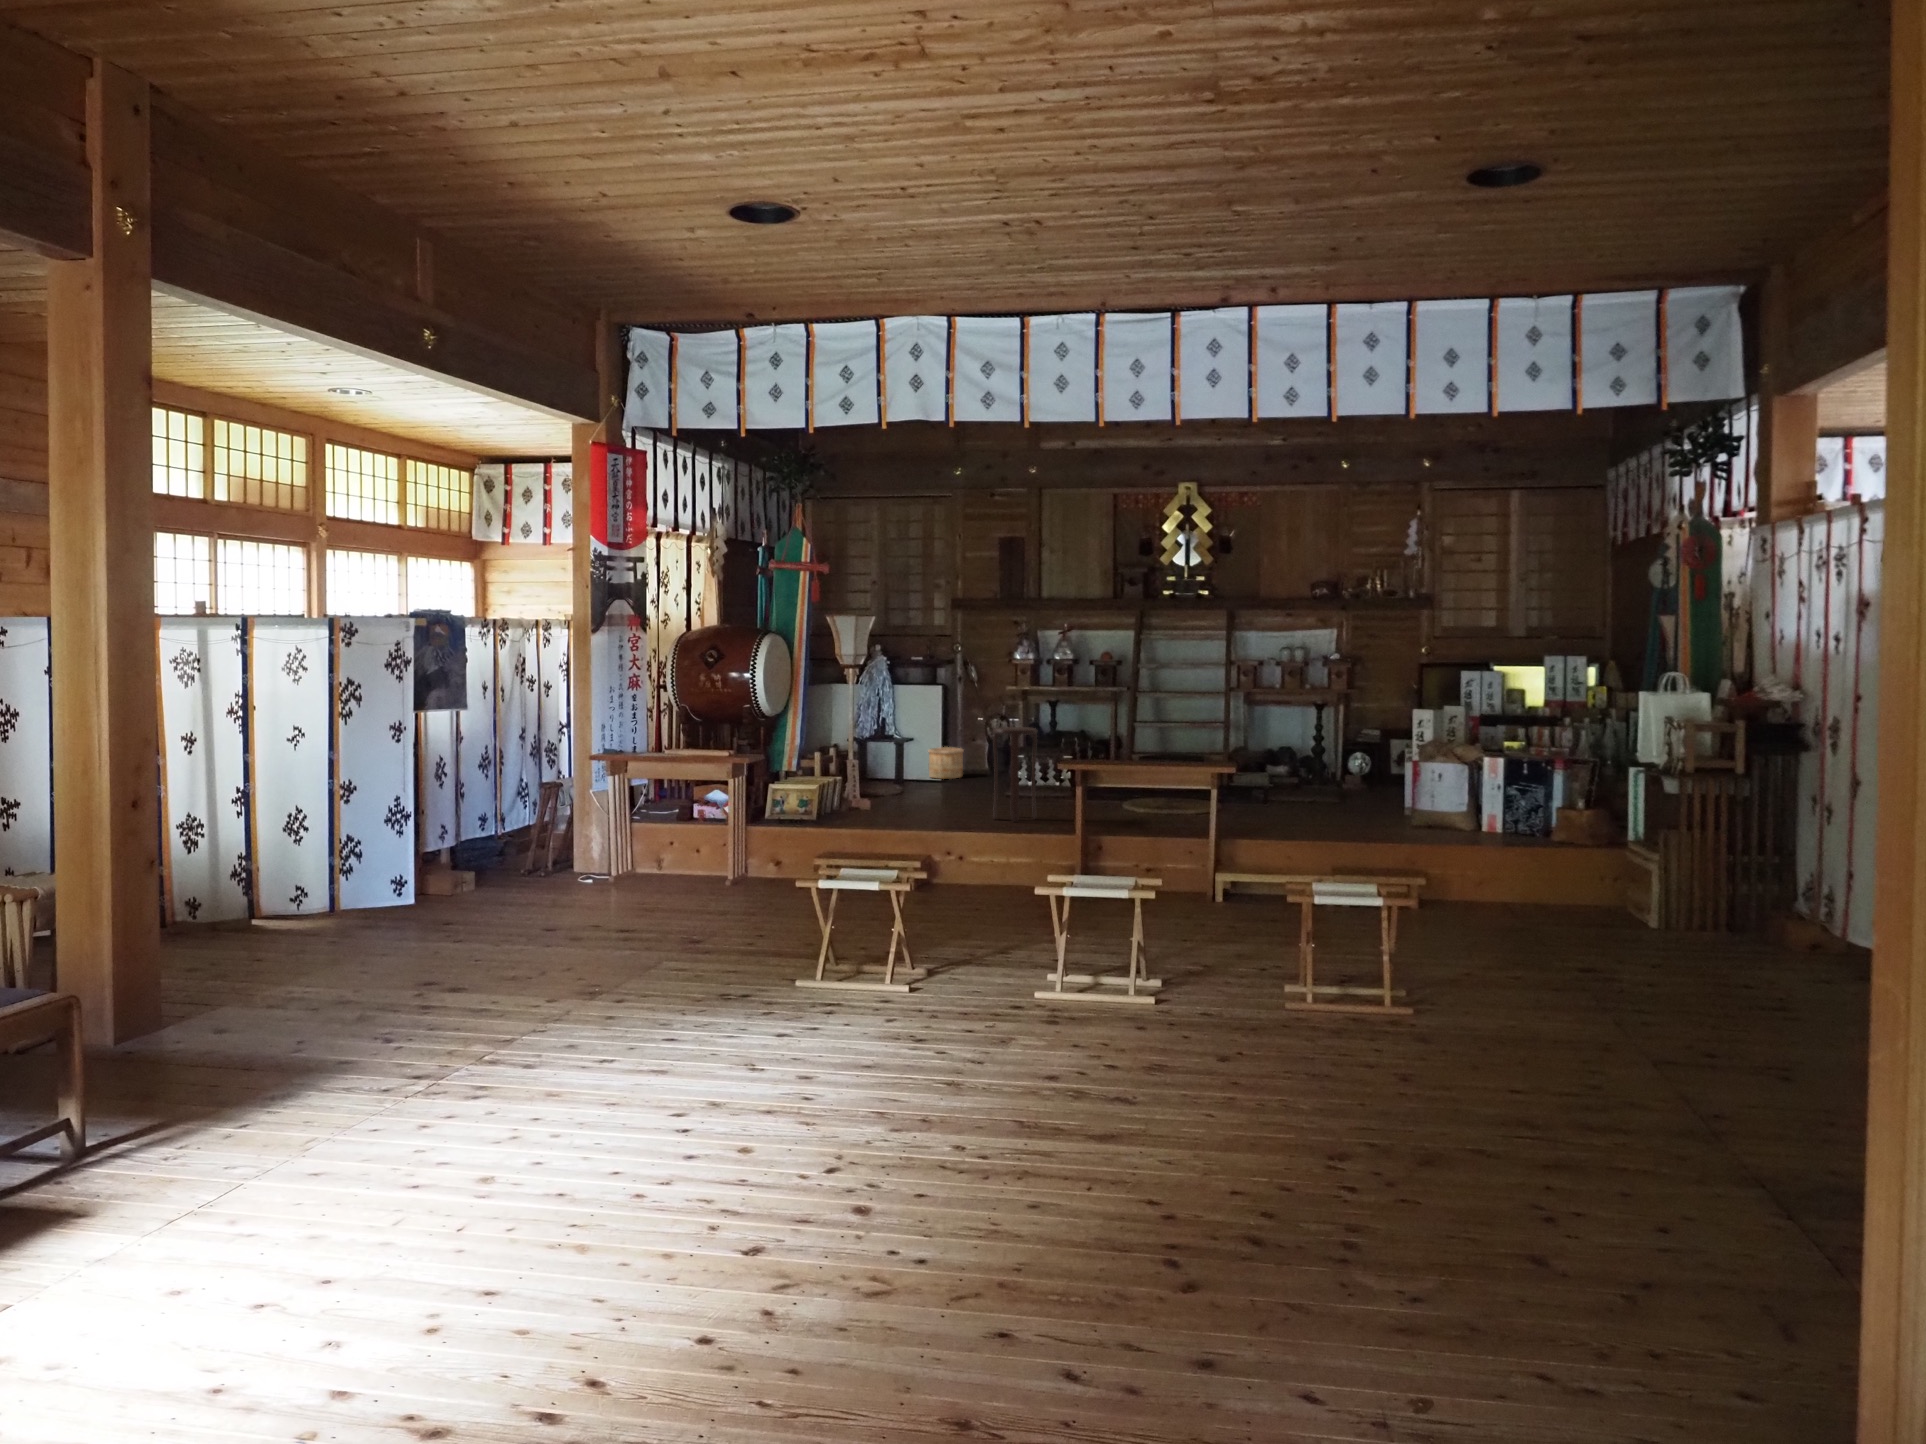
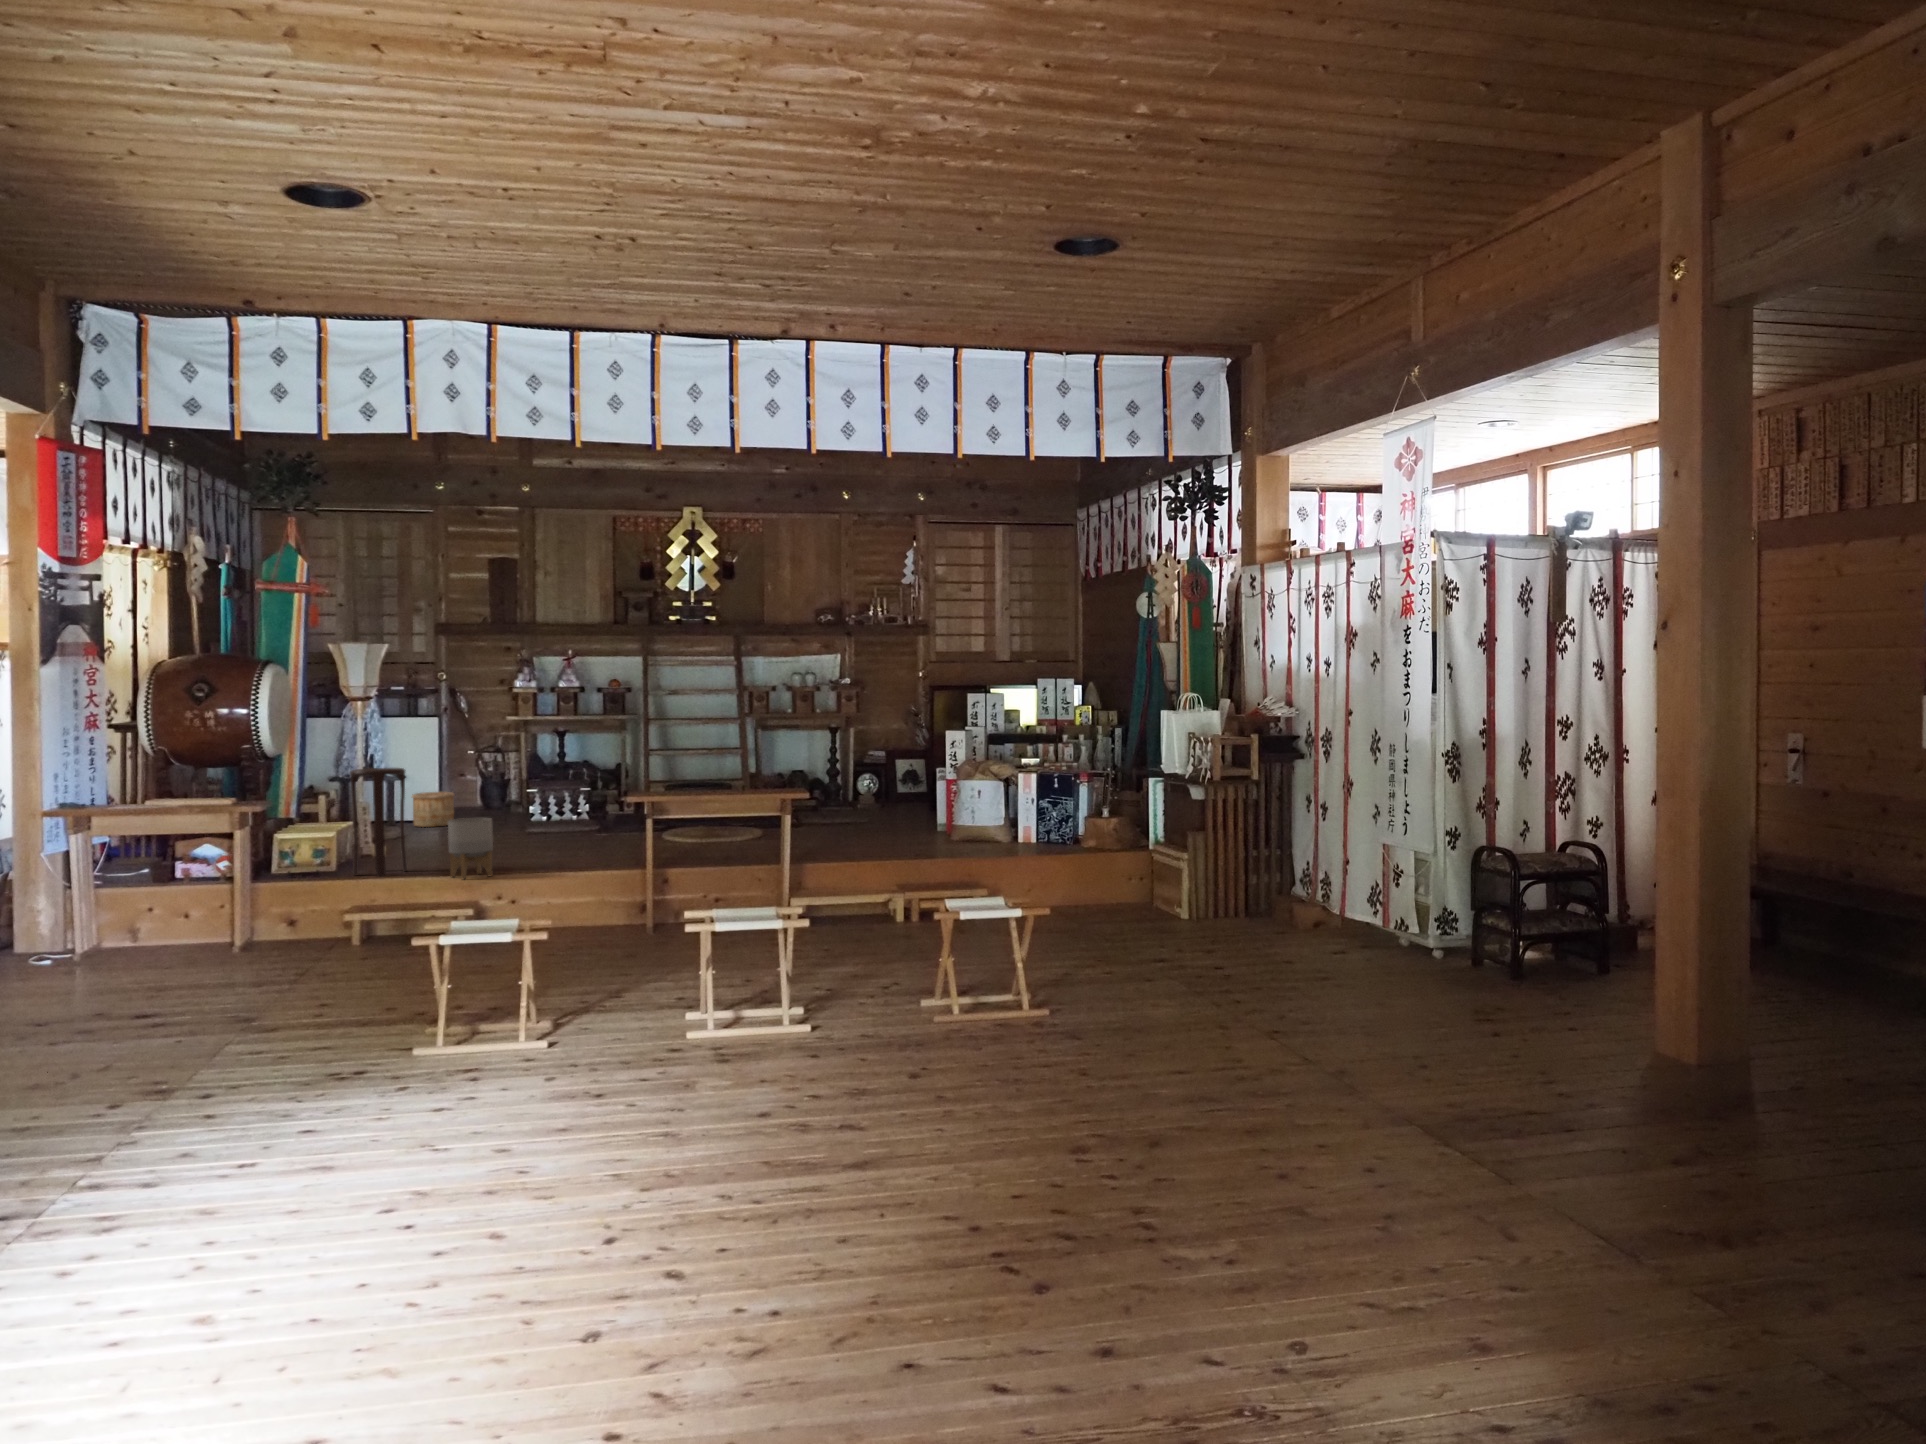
stool: present [993,727,1037,822] -> present [350,768,407,876]
planter: none [904,782,942,840] -> present [448,818,493,879]

